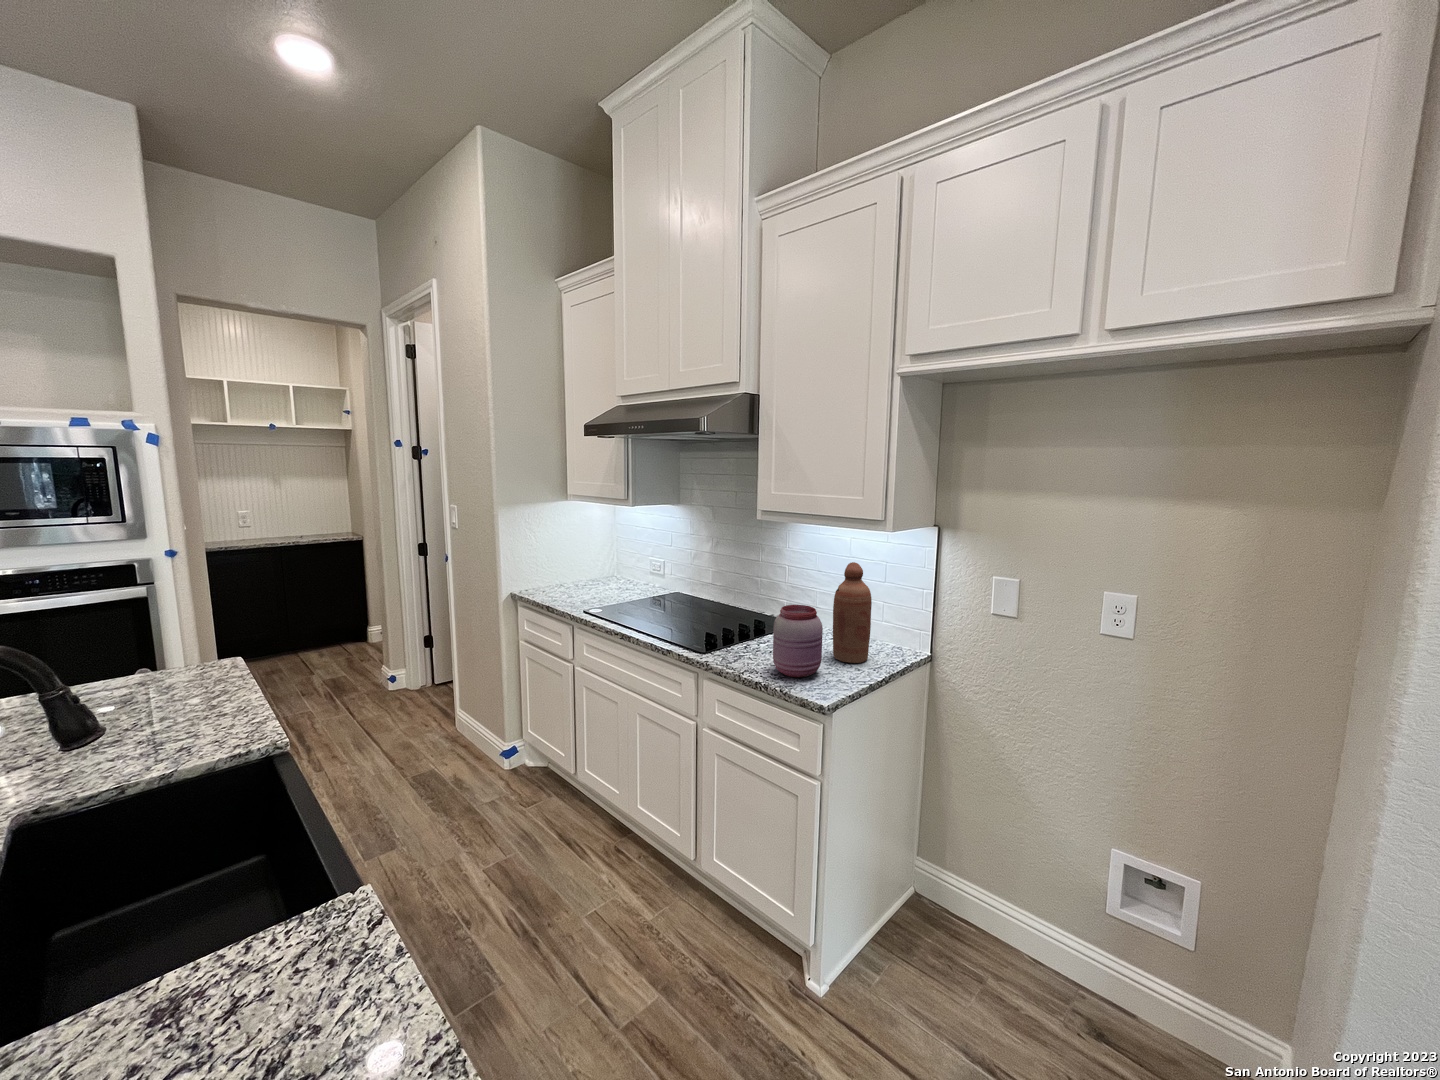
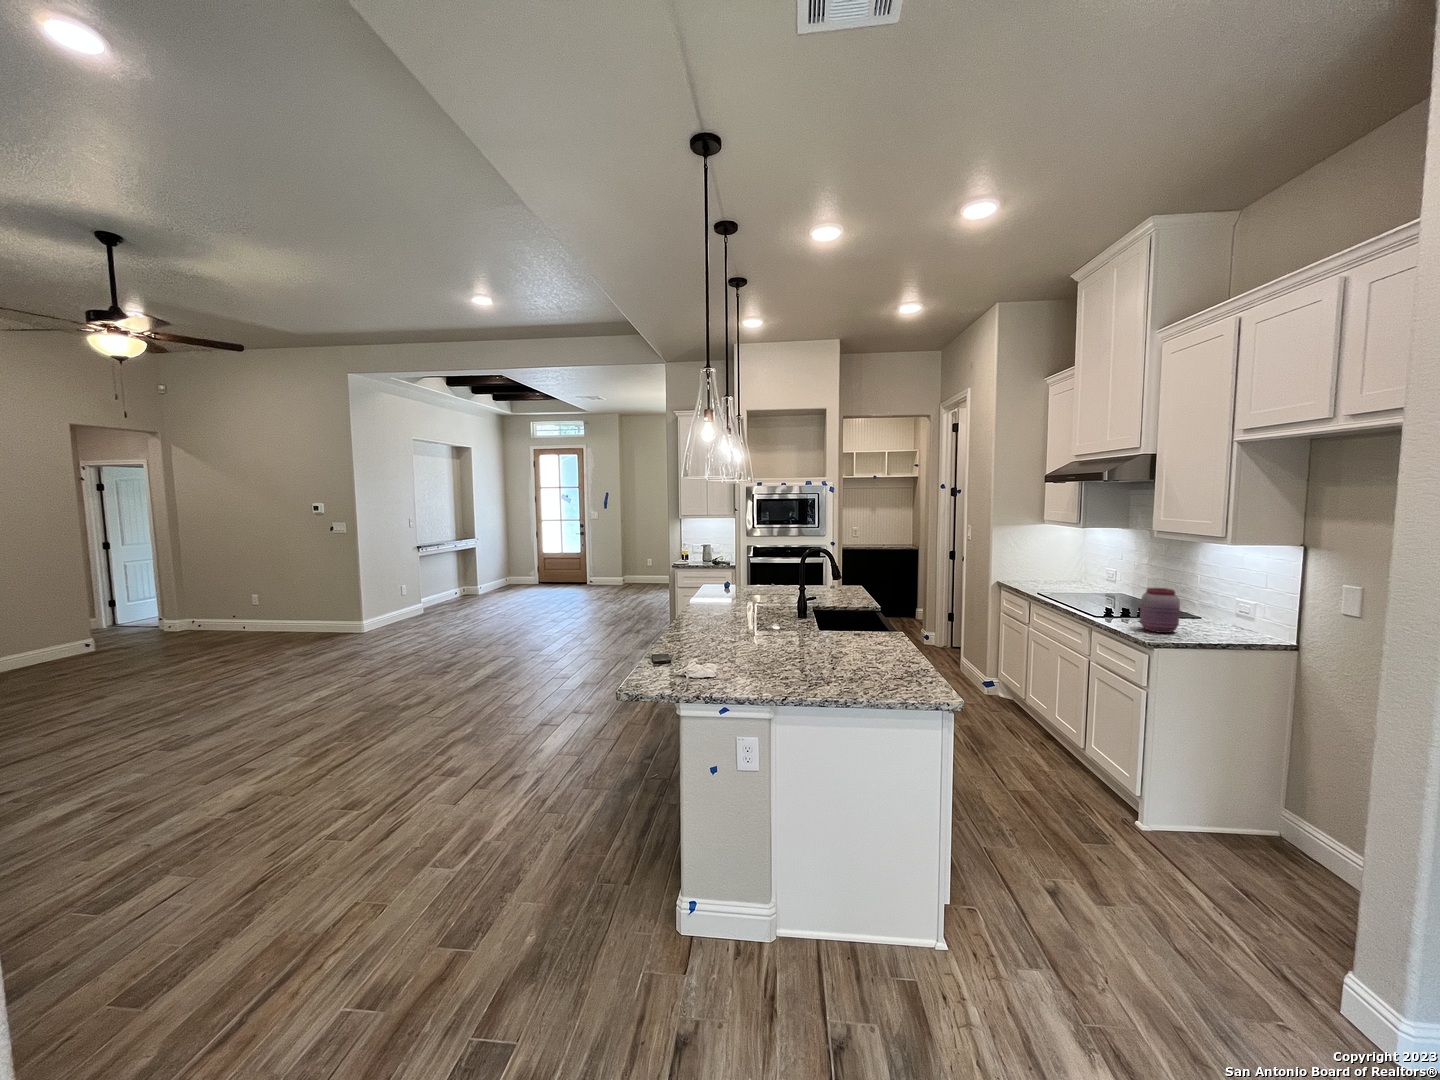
bottle: present [833,562,872,663] -> none [1202,565,1237,636]

